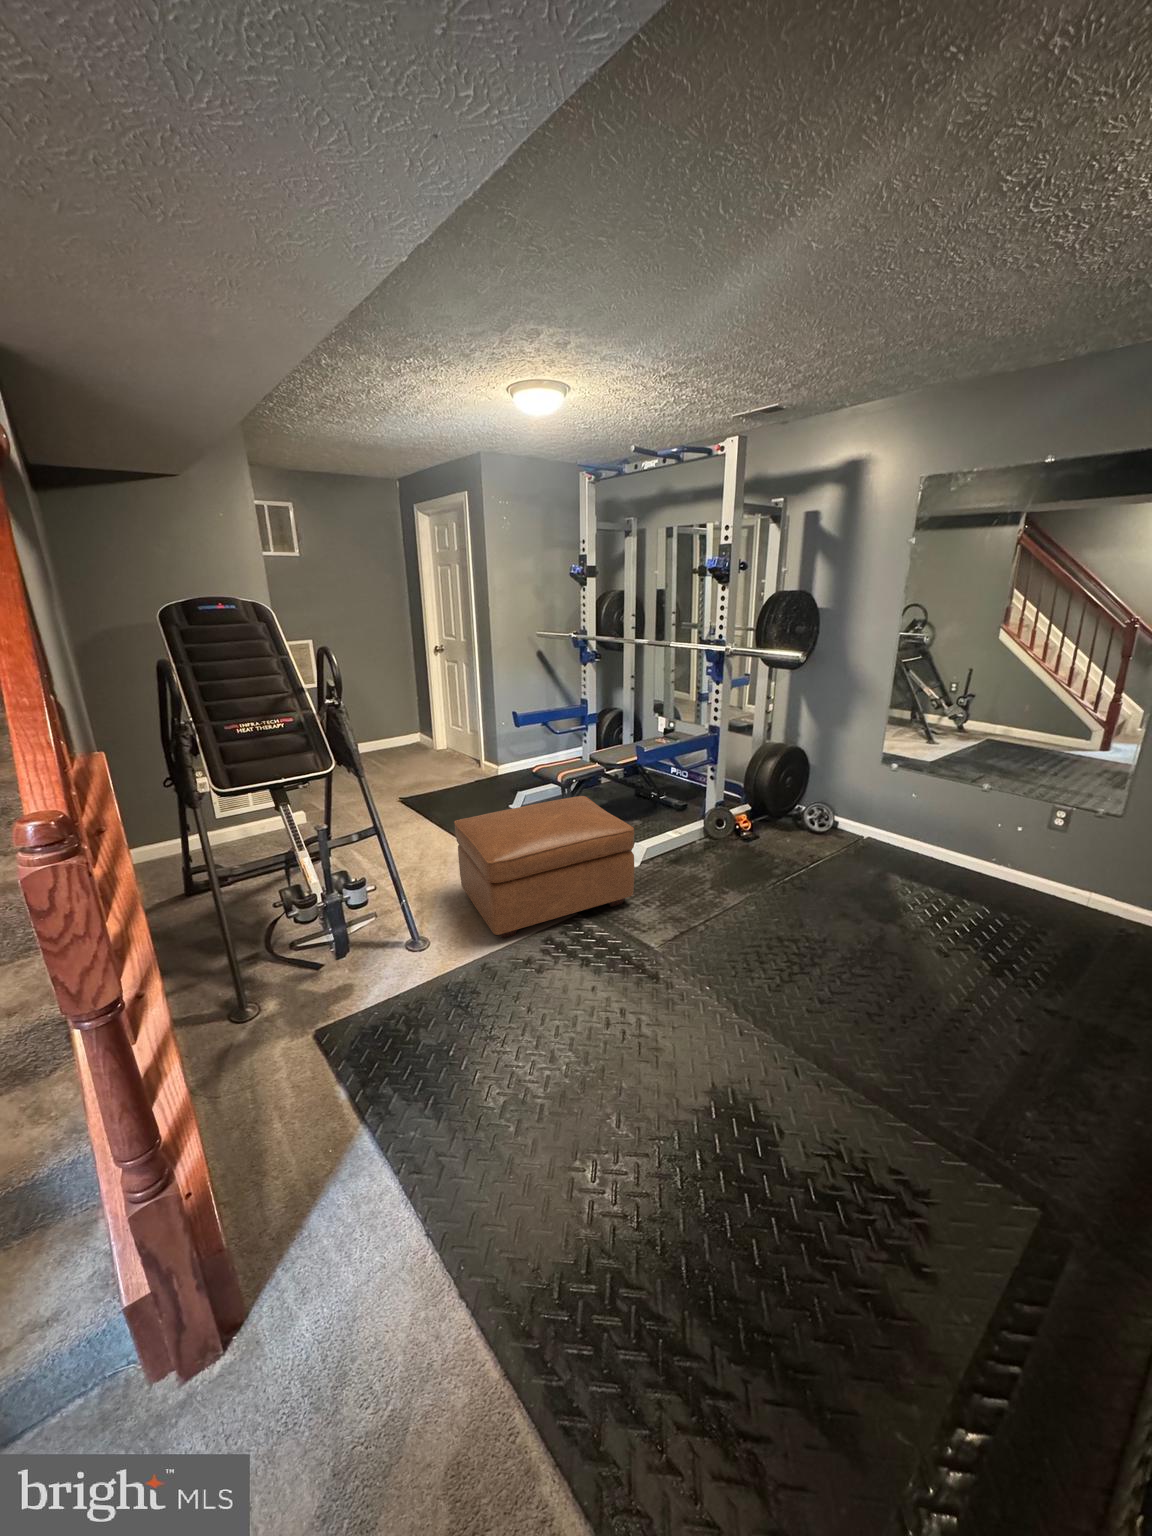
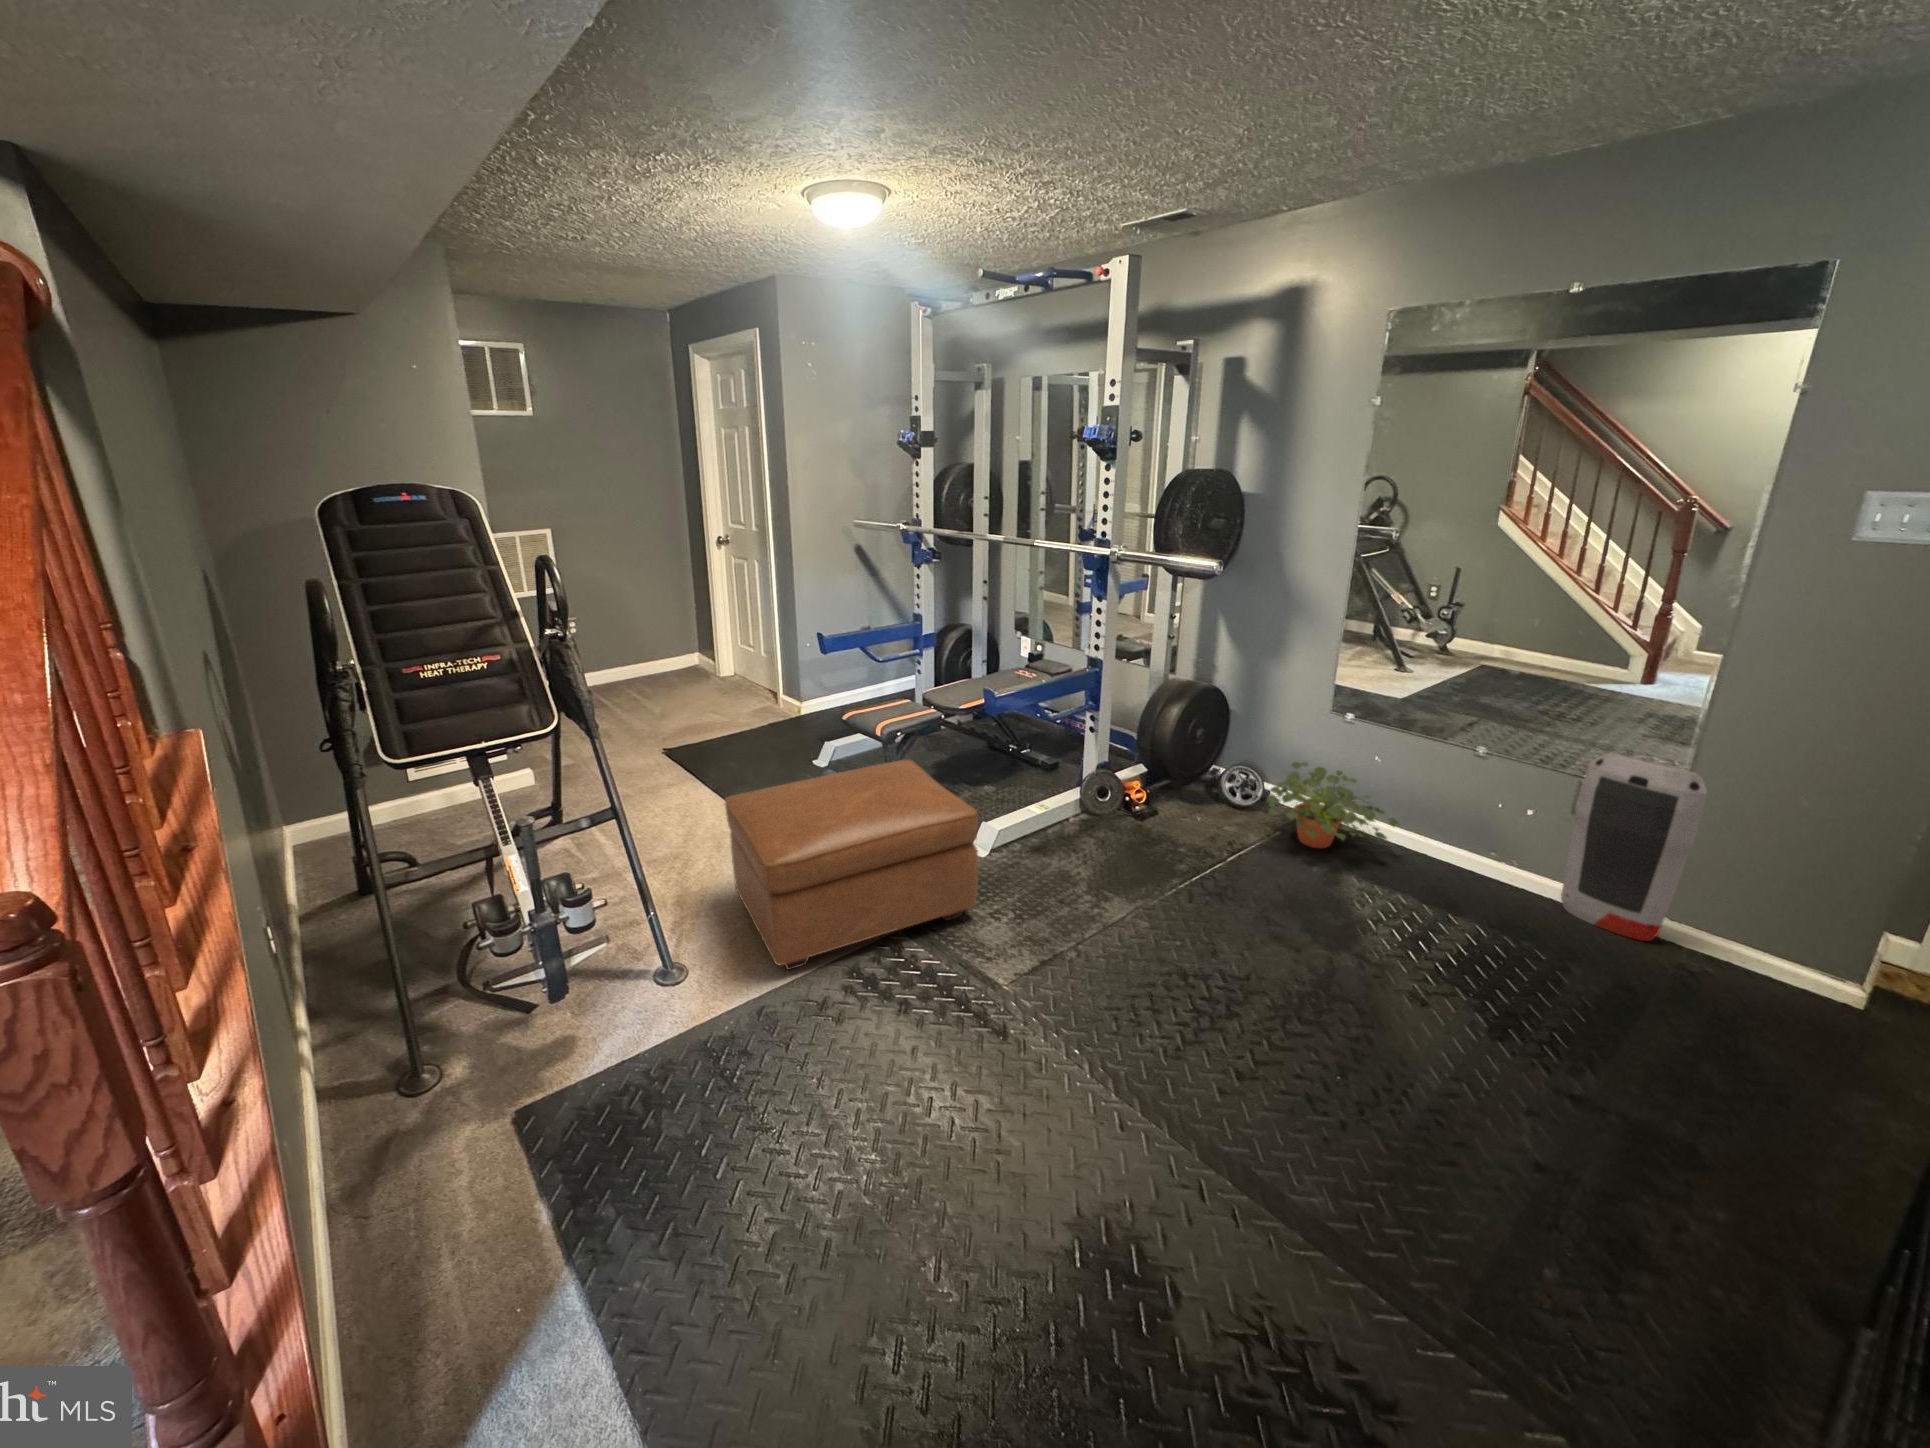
air purifier: none [1038,784,1138,914] -> present [1561,752,1708,941]
potted plant: none [833,799,927,858] -> present [1266,762,1399,848]

